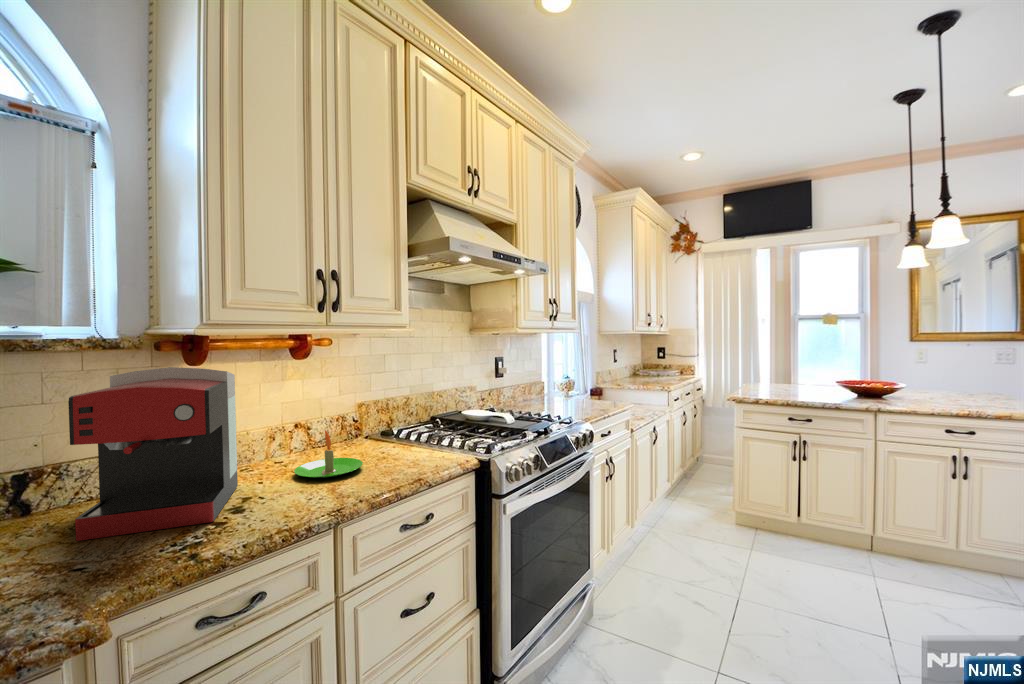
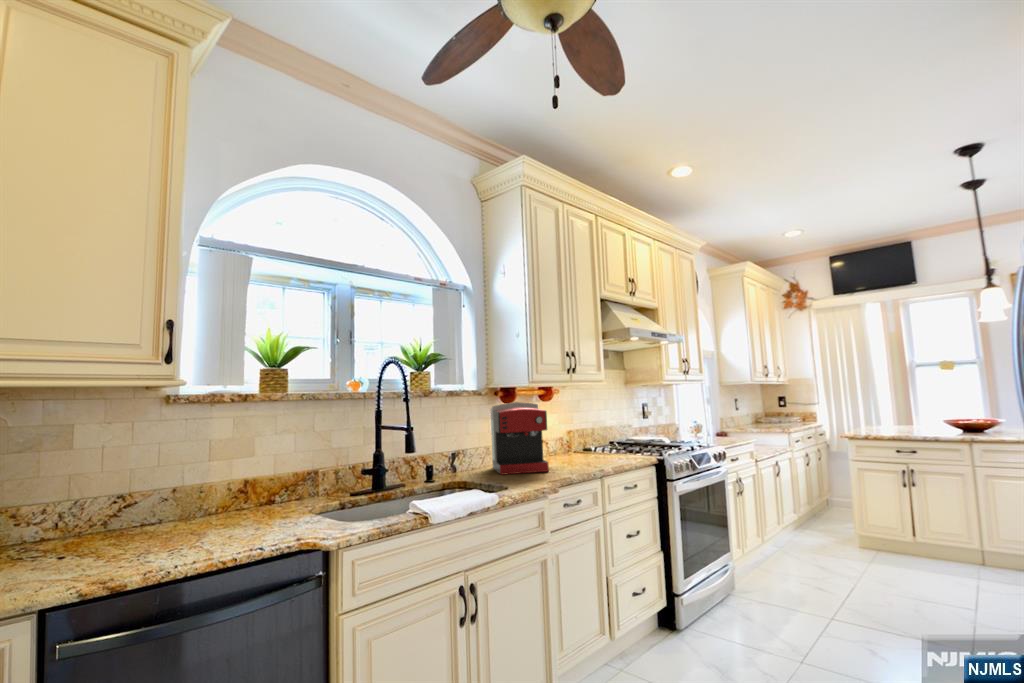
candle: present [294,430,363,478] -> none [558,438,593,463]

